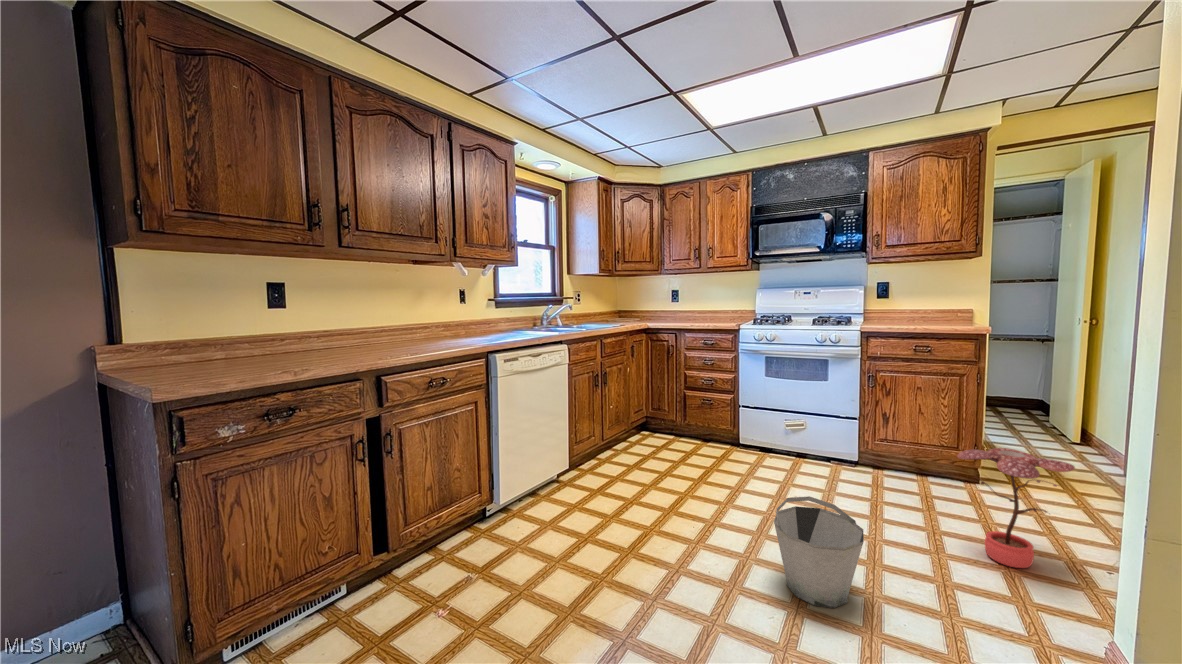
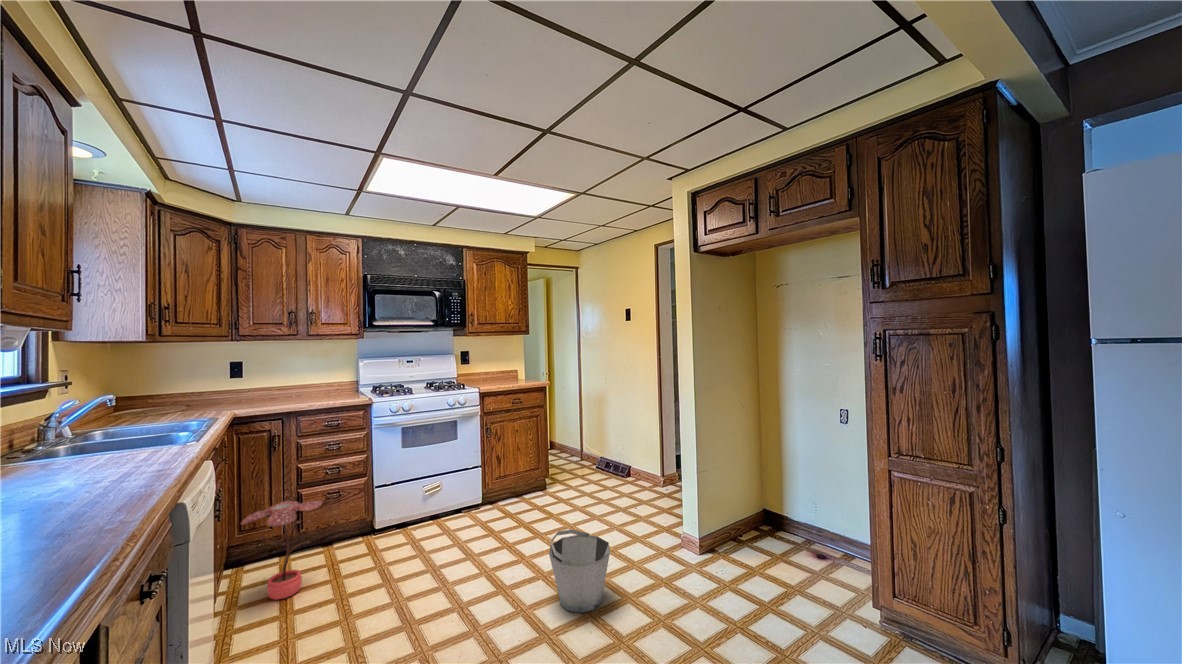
potted plant: present [957,448,1075,568] -> present [241,501,323,600]

